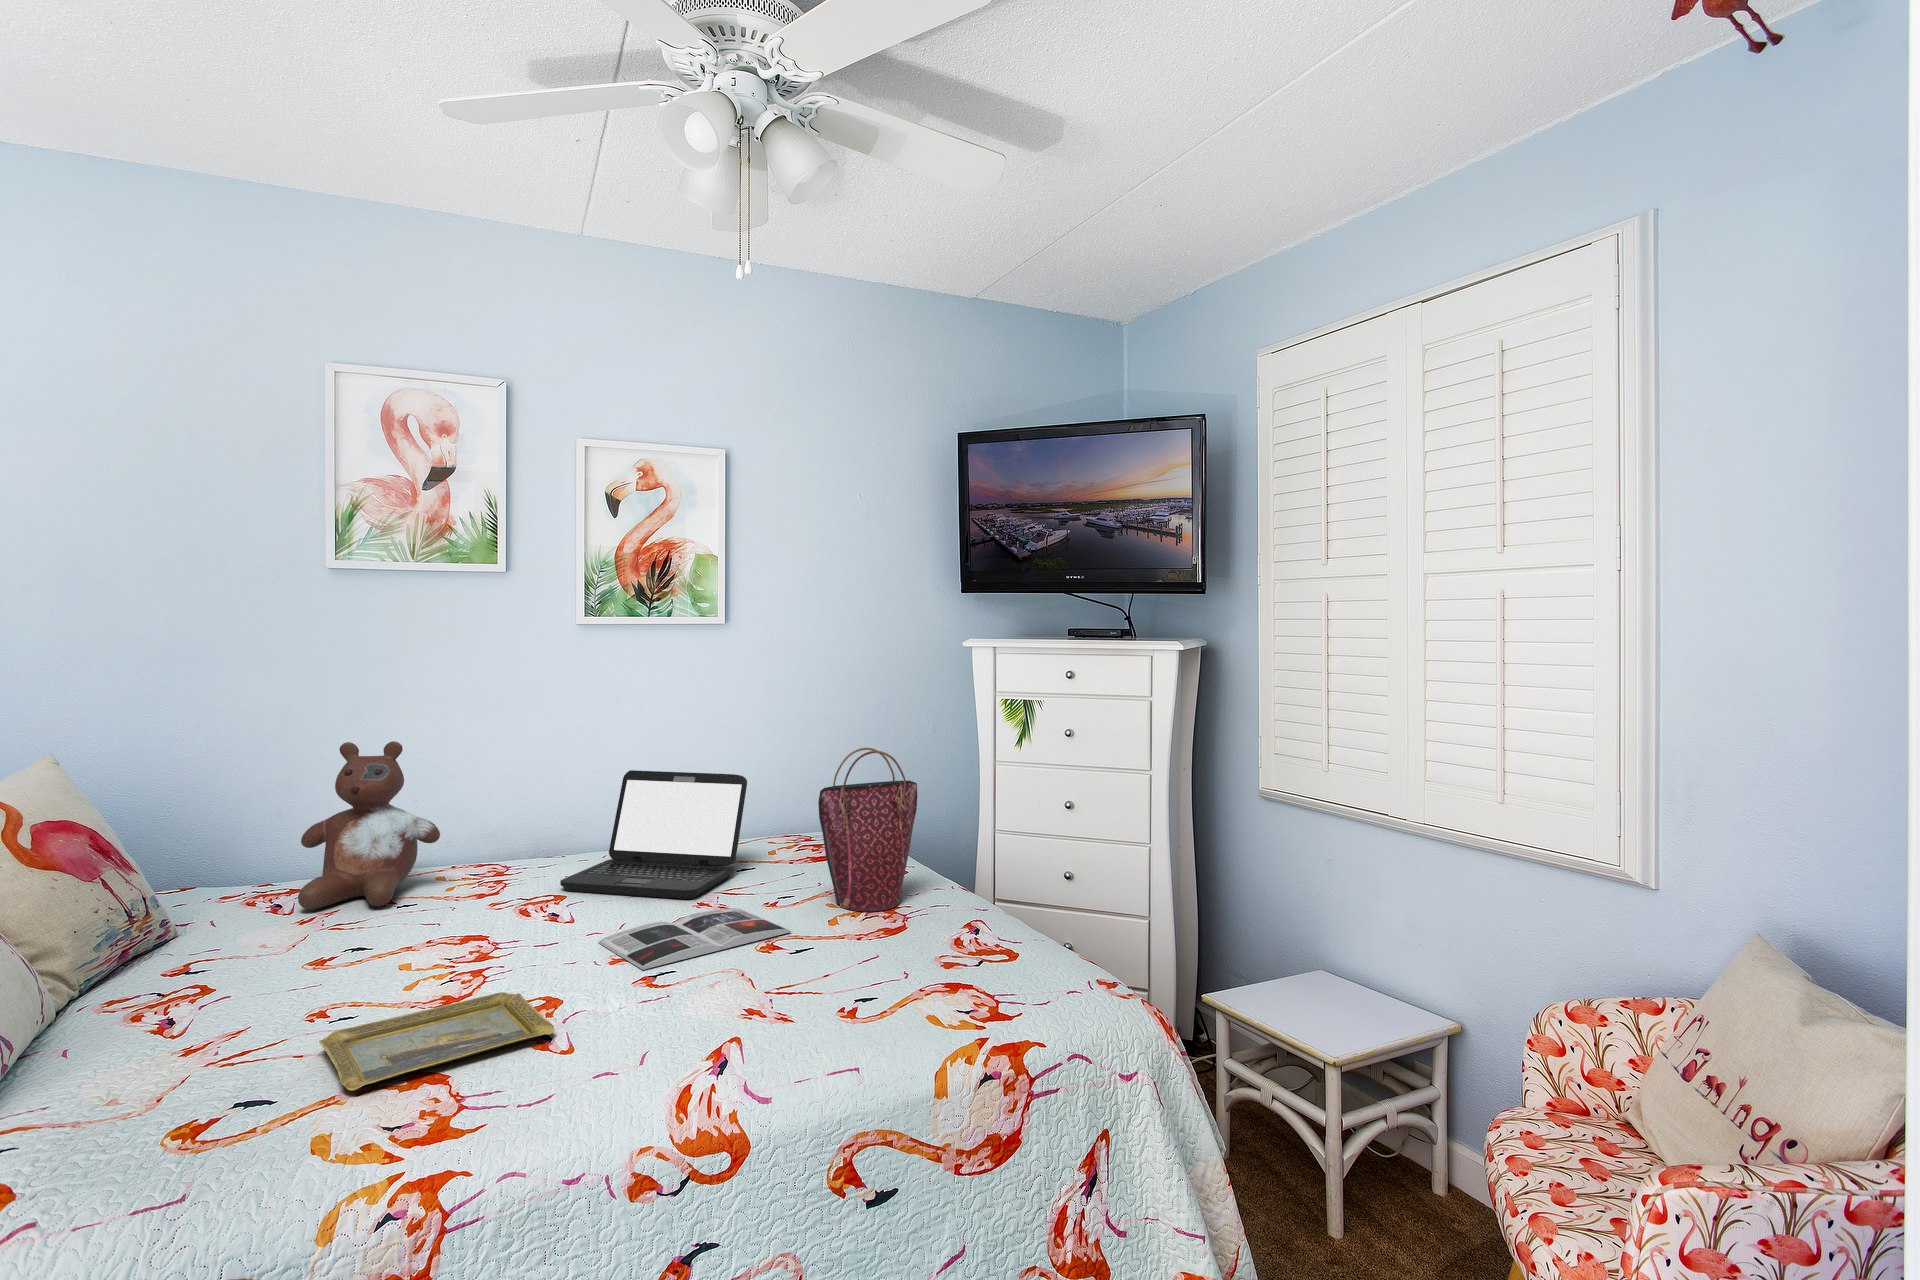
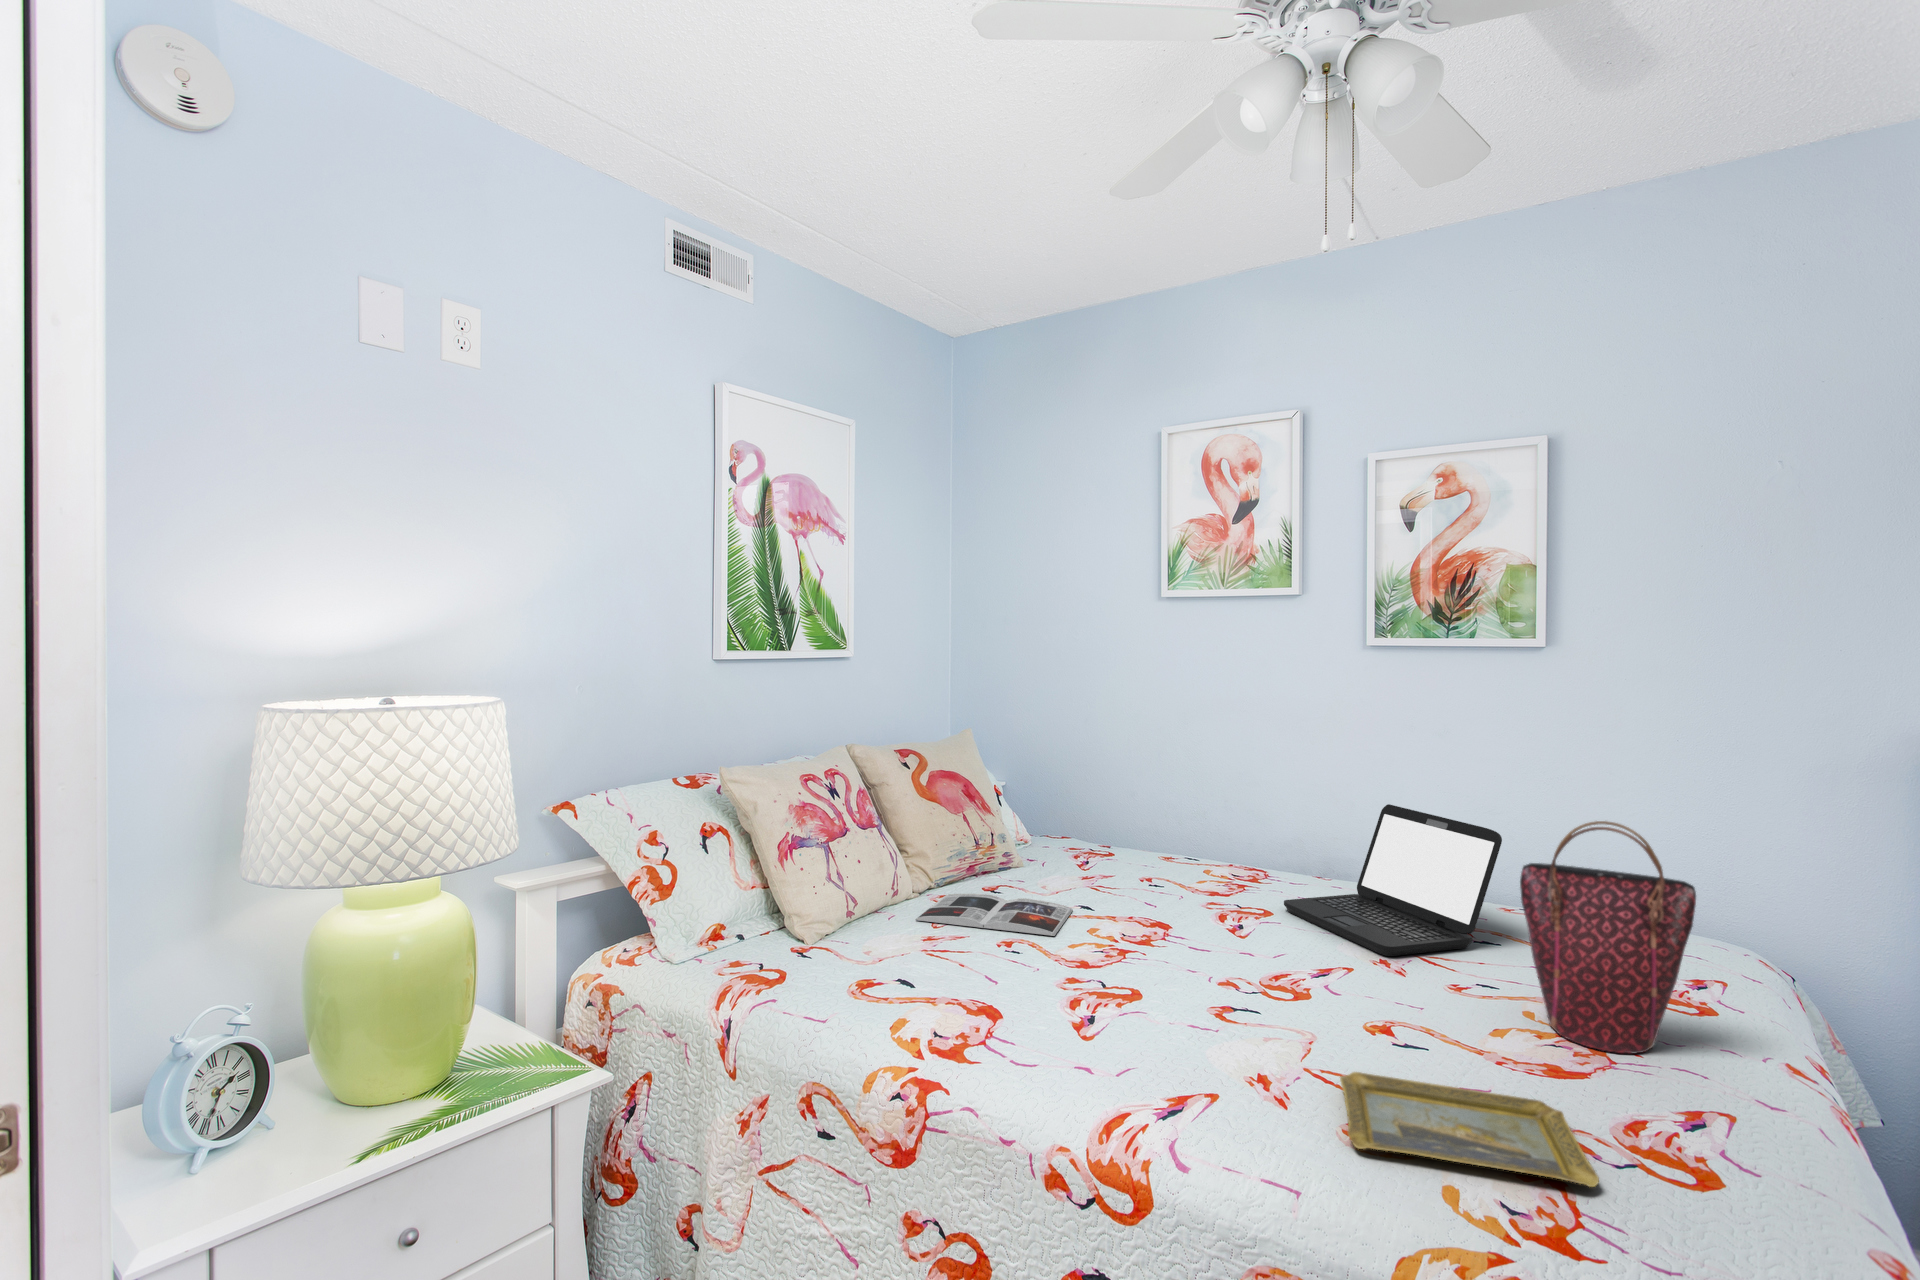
stuffed bear: present [298,741,440,910] -> none [1094,741,1202,881]
magazine: present [598,908,791,970] -> present [916,894,1073,936]
tray: present [319,992,554,1090] -> present [1340,1072,1599,1187]

